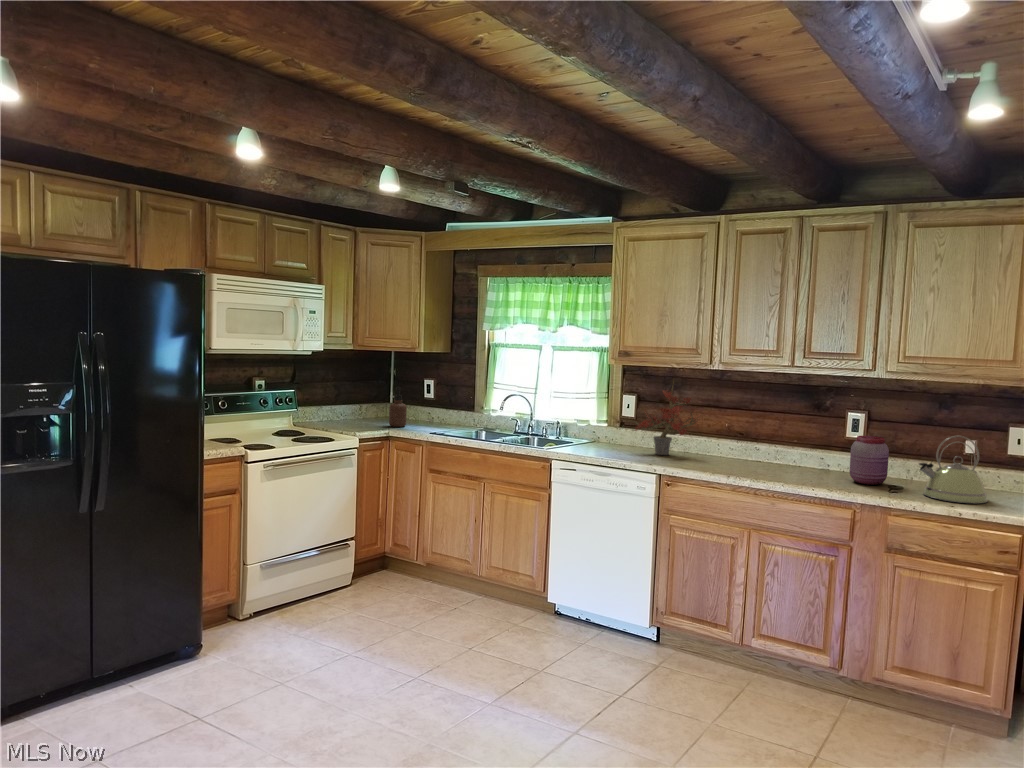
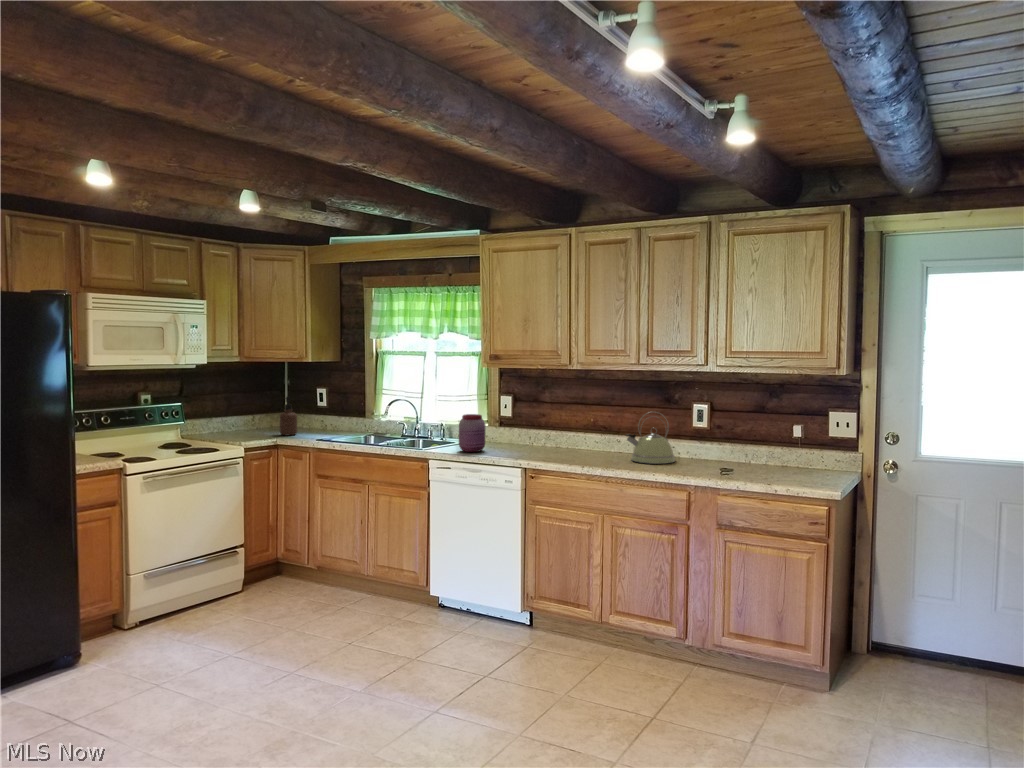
potted plant: present [632,380,700,455] -> none [500,378,567,451]
jar: present [849,436,889,485] -> present [459,414,486,452]
kettle: present [919,436,987,504] -> present [626,412,675,464]

